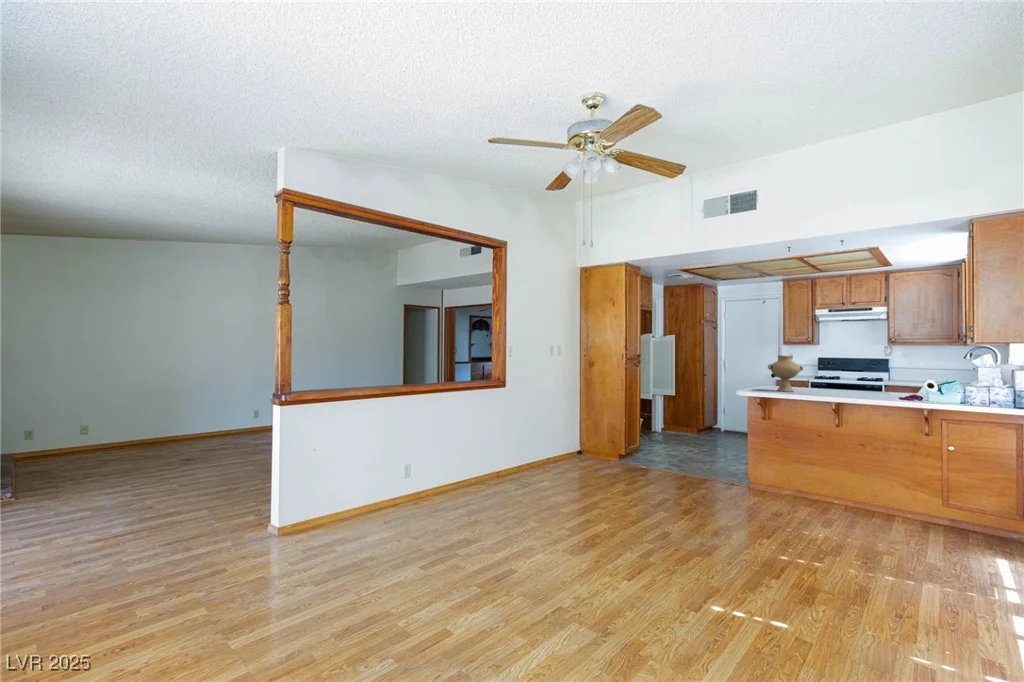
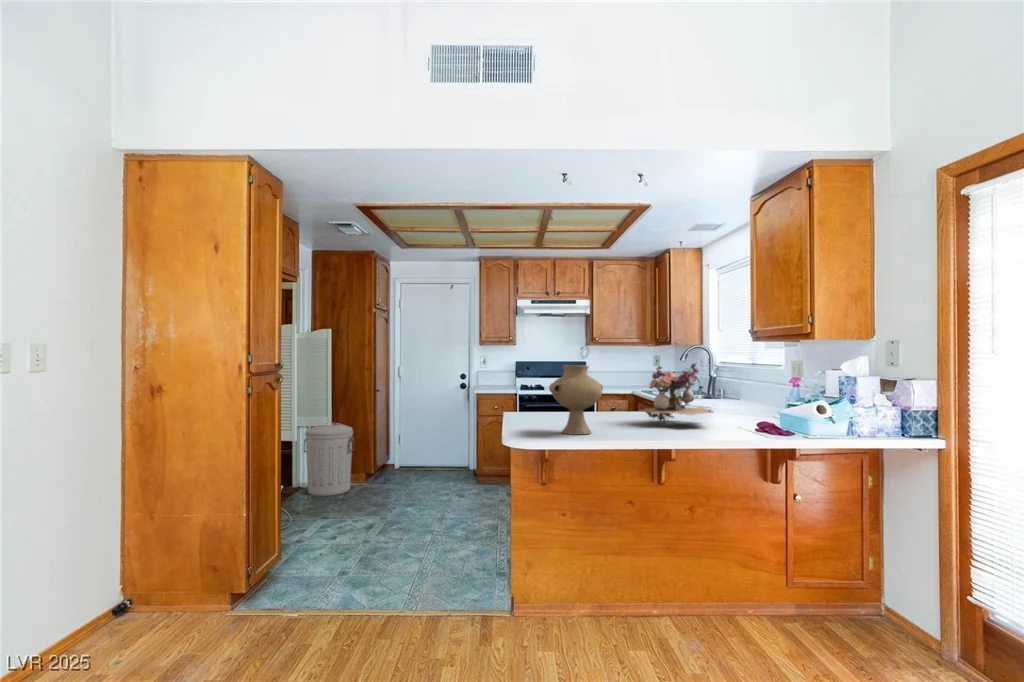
flower arrangement: none [837,356,894,393] -> present [639,363,712,423]
trash can: none [658,392,690,438] -> present [304,422,354,496]

